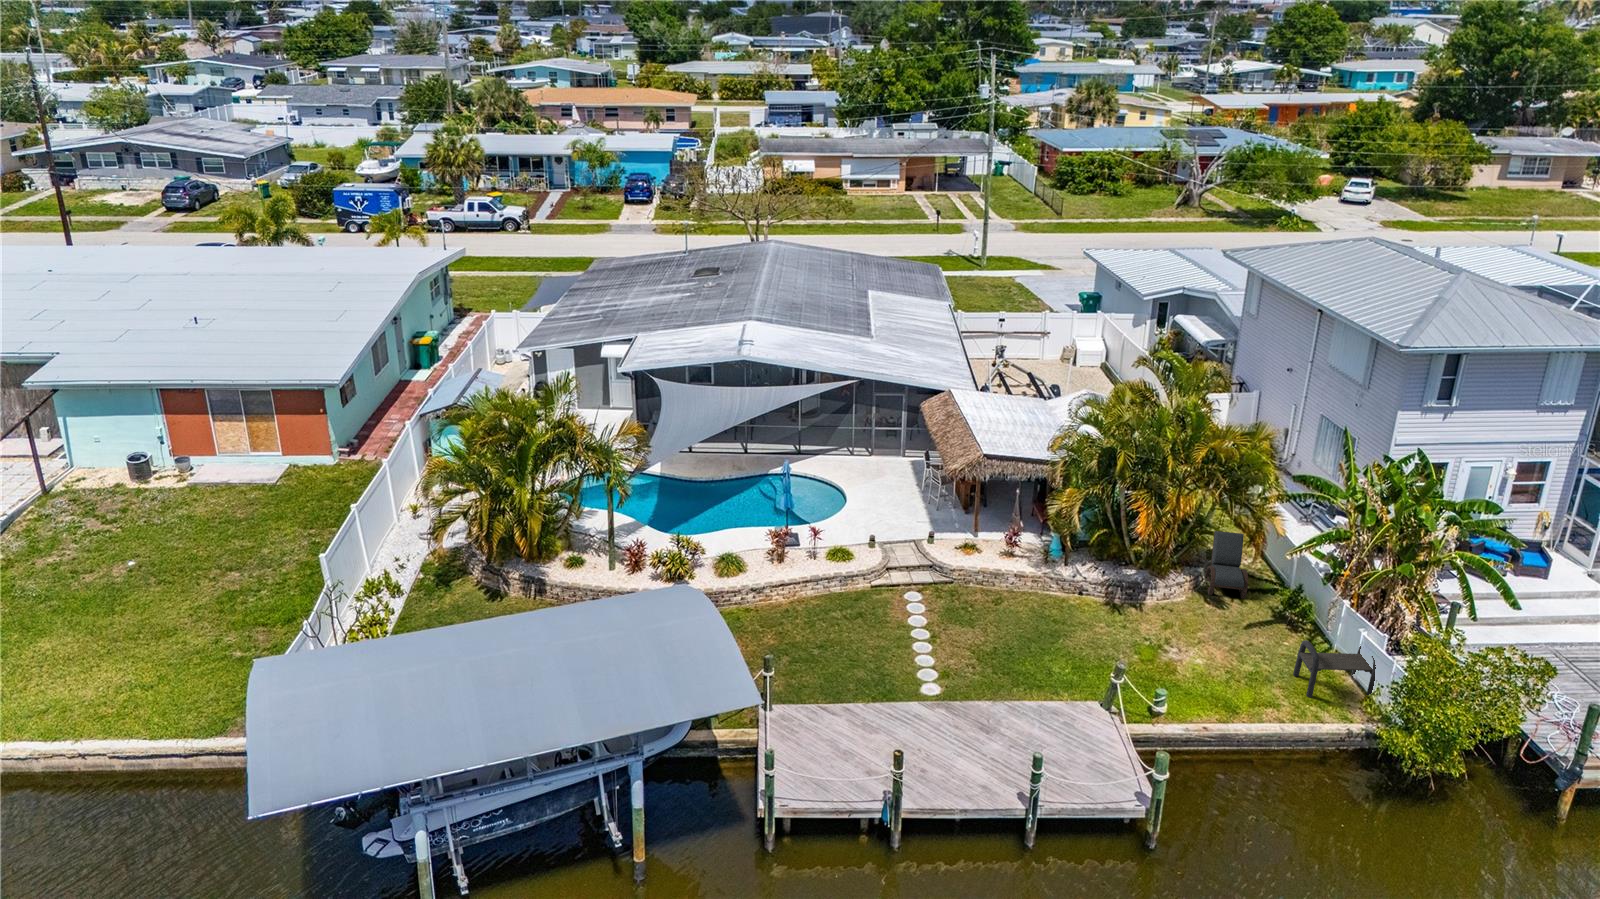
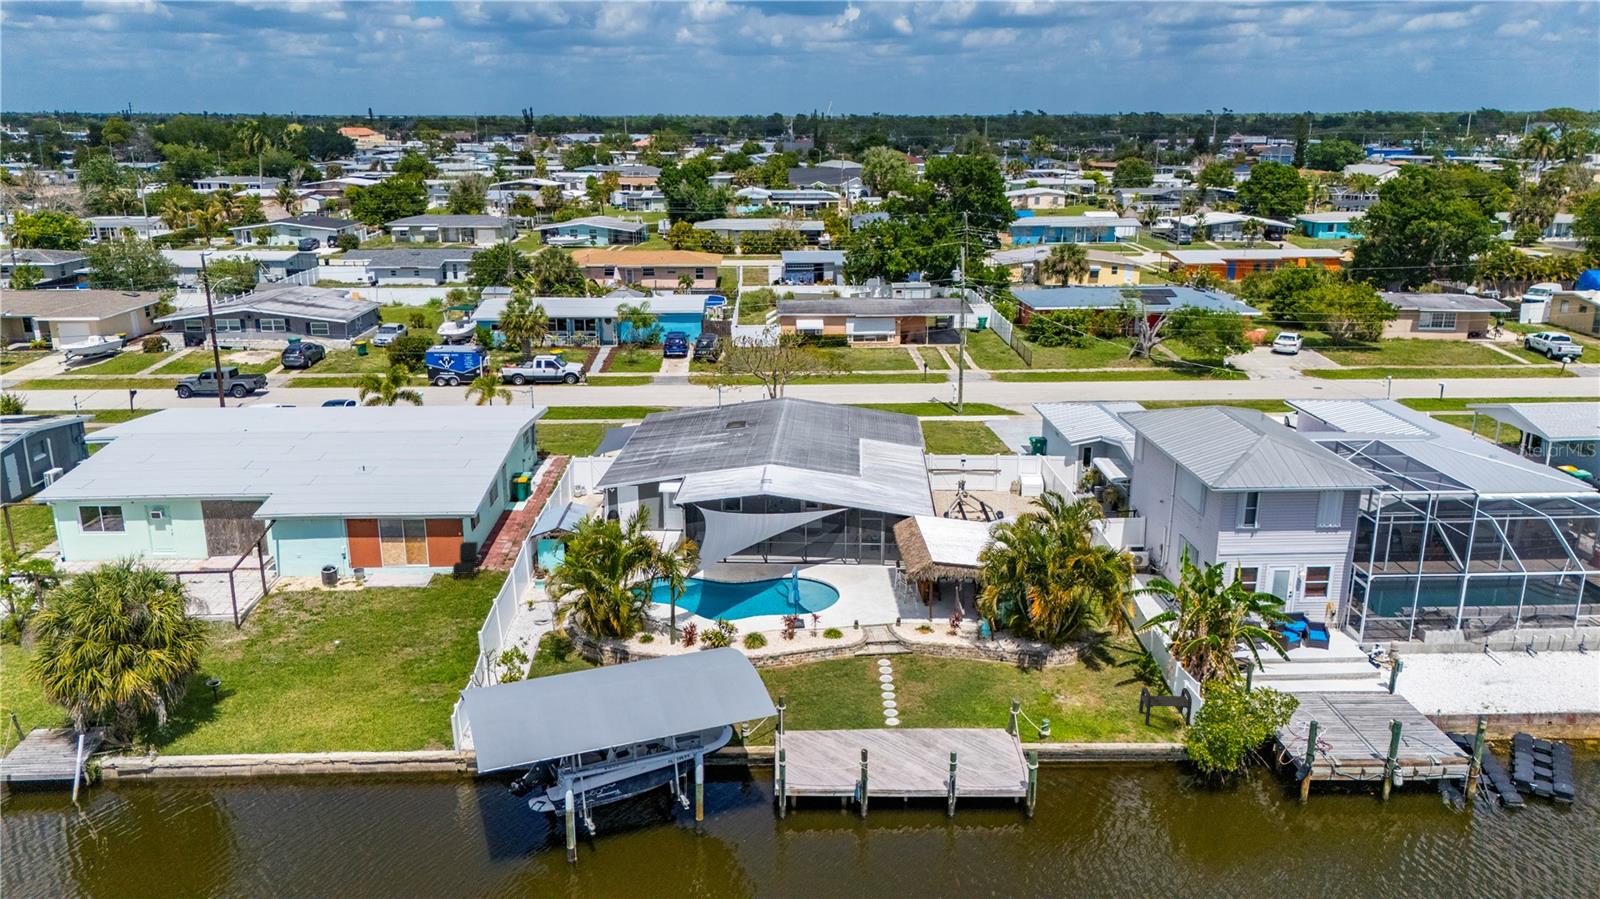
lounge chair: present [1205,531,1248,599] -> present [453,542,480,579]

